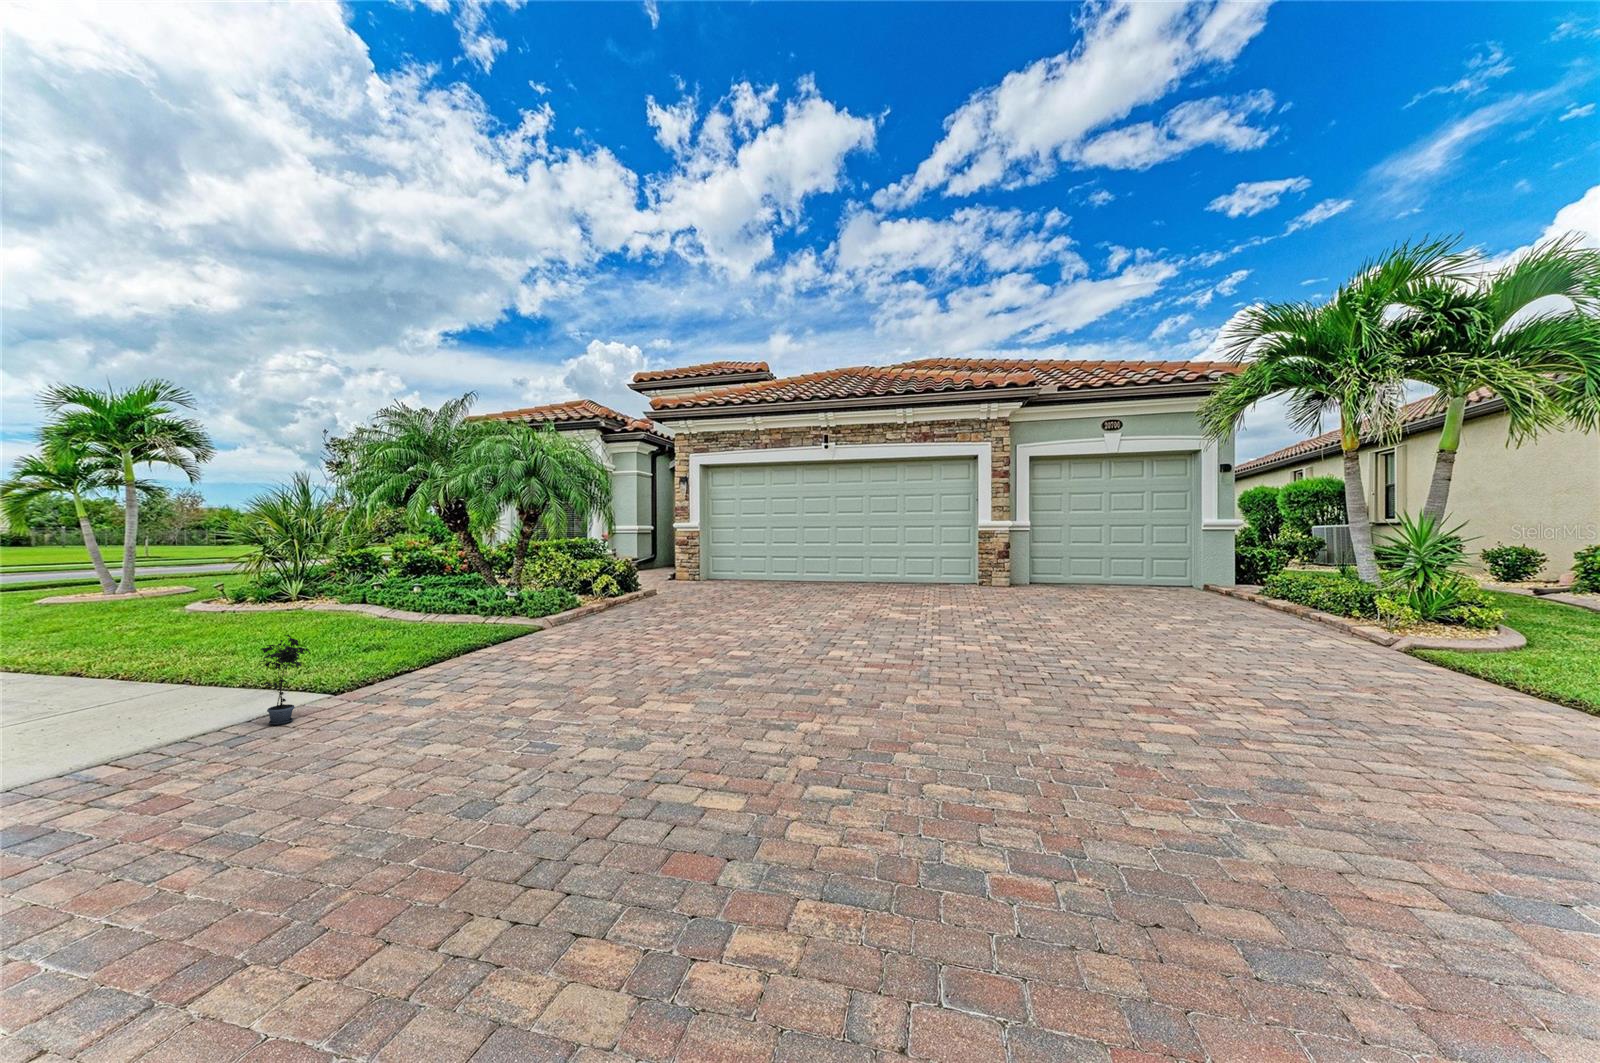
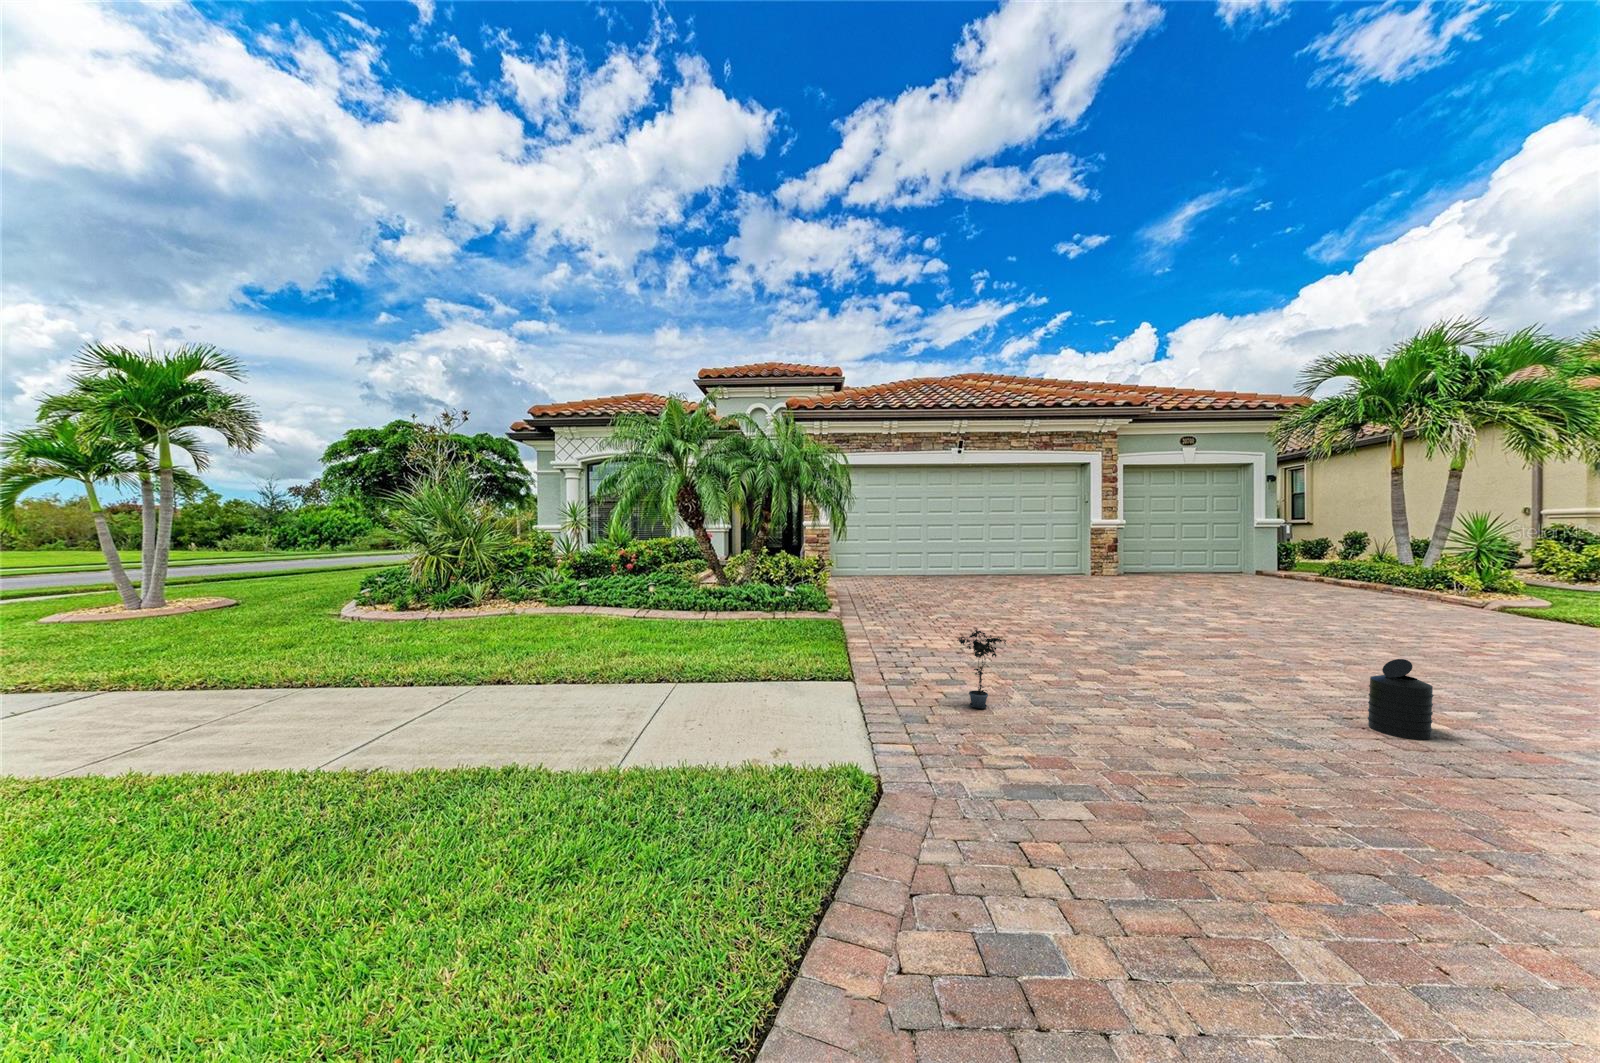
trash can: none [577,696,639,807] -> present [1368,659,1433,740]

